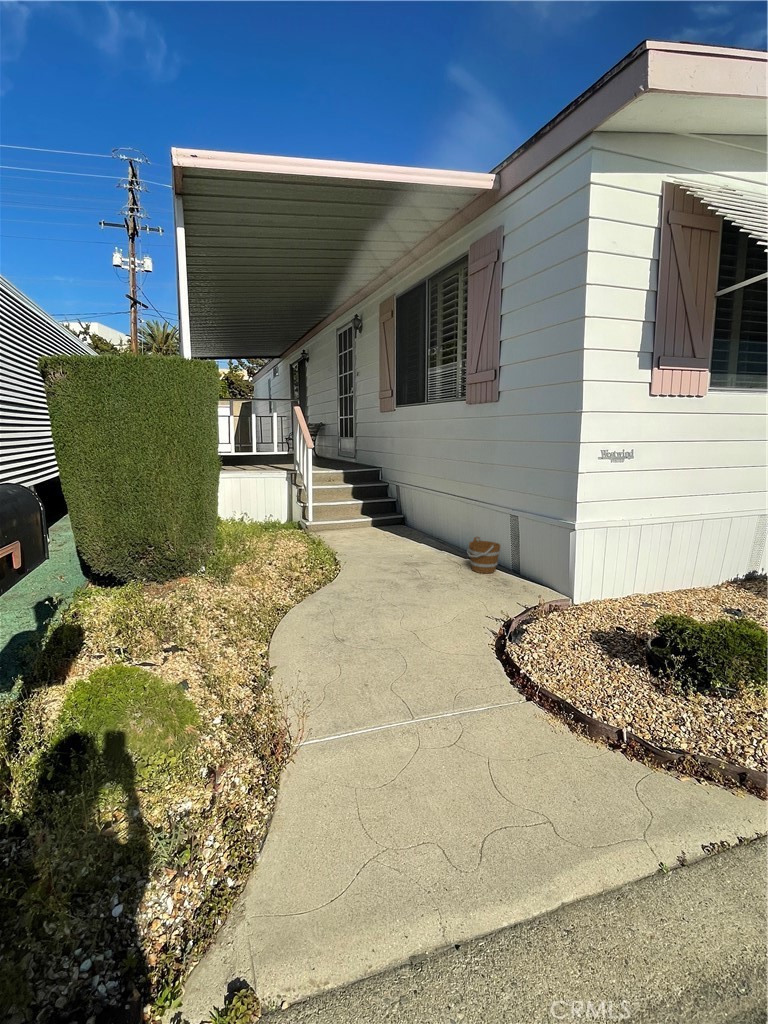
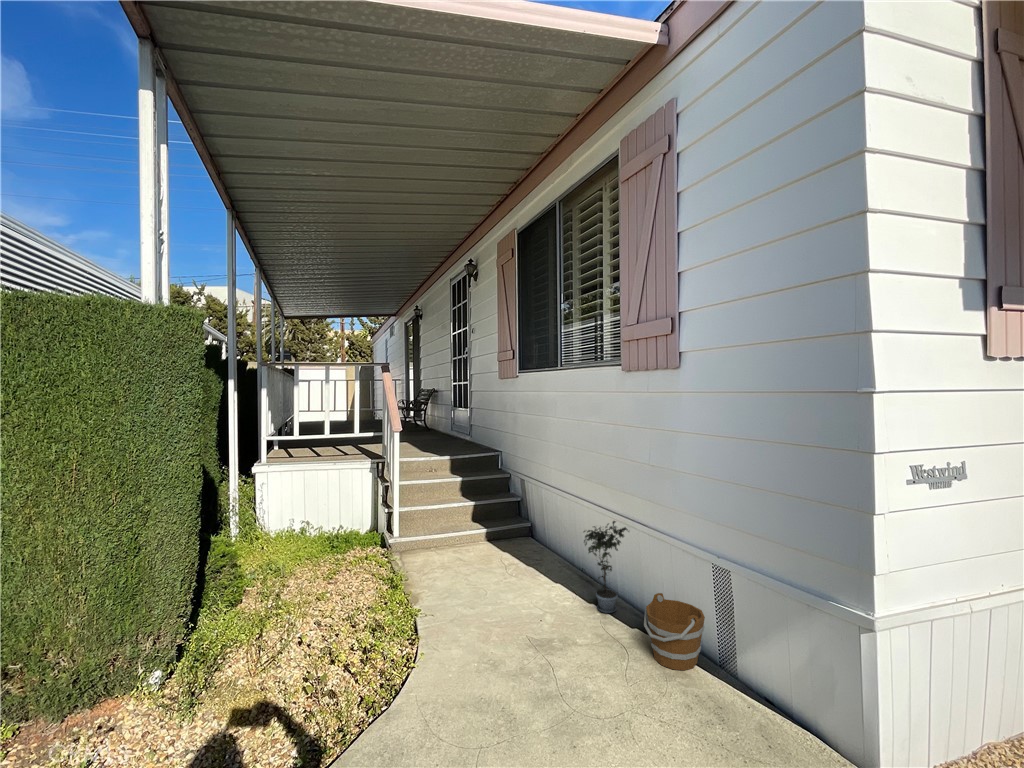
potted plant: none [435,500,465,555] -> present [584,521,629,613]

